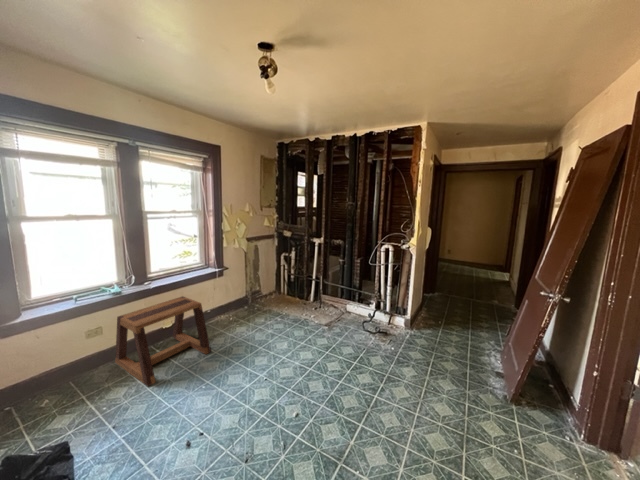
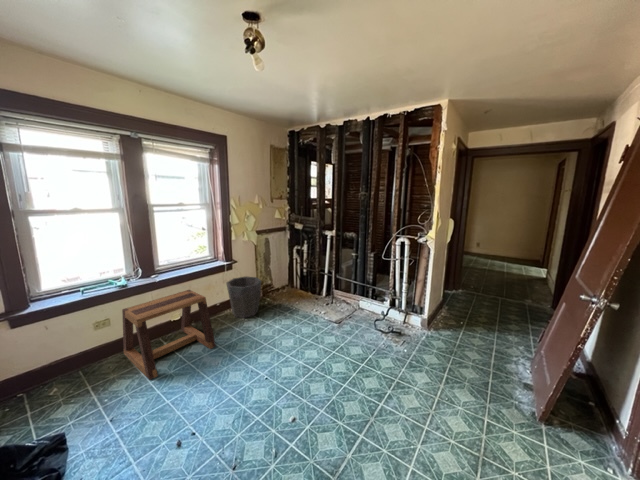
waste bin: none [217,283,253,324] -> present [226,277,262,318]

